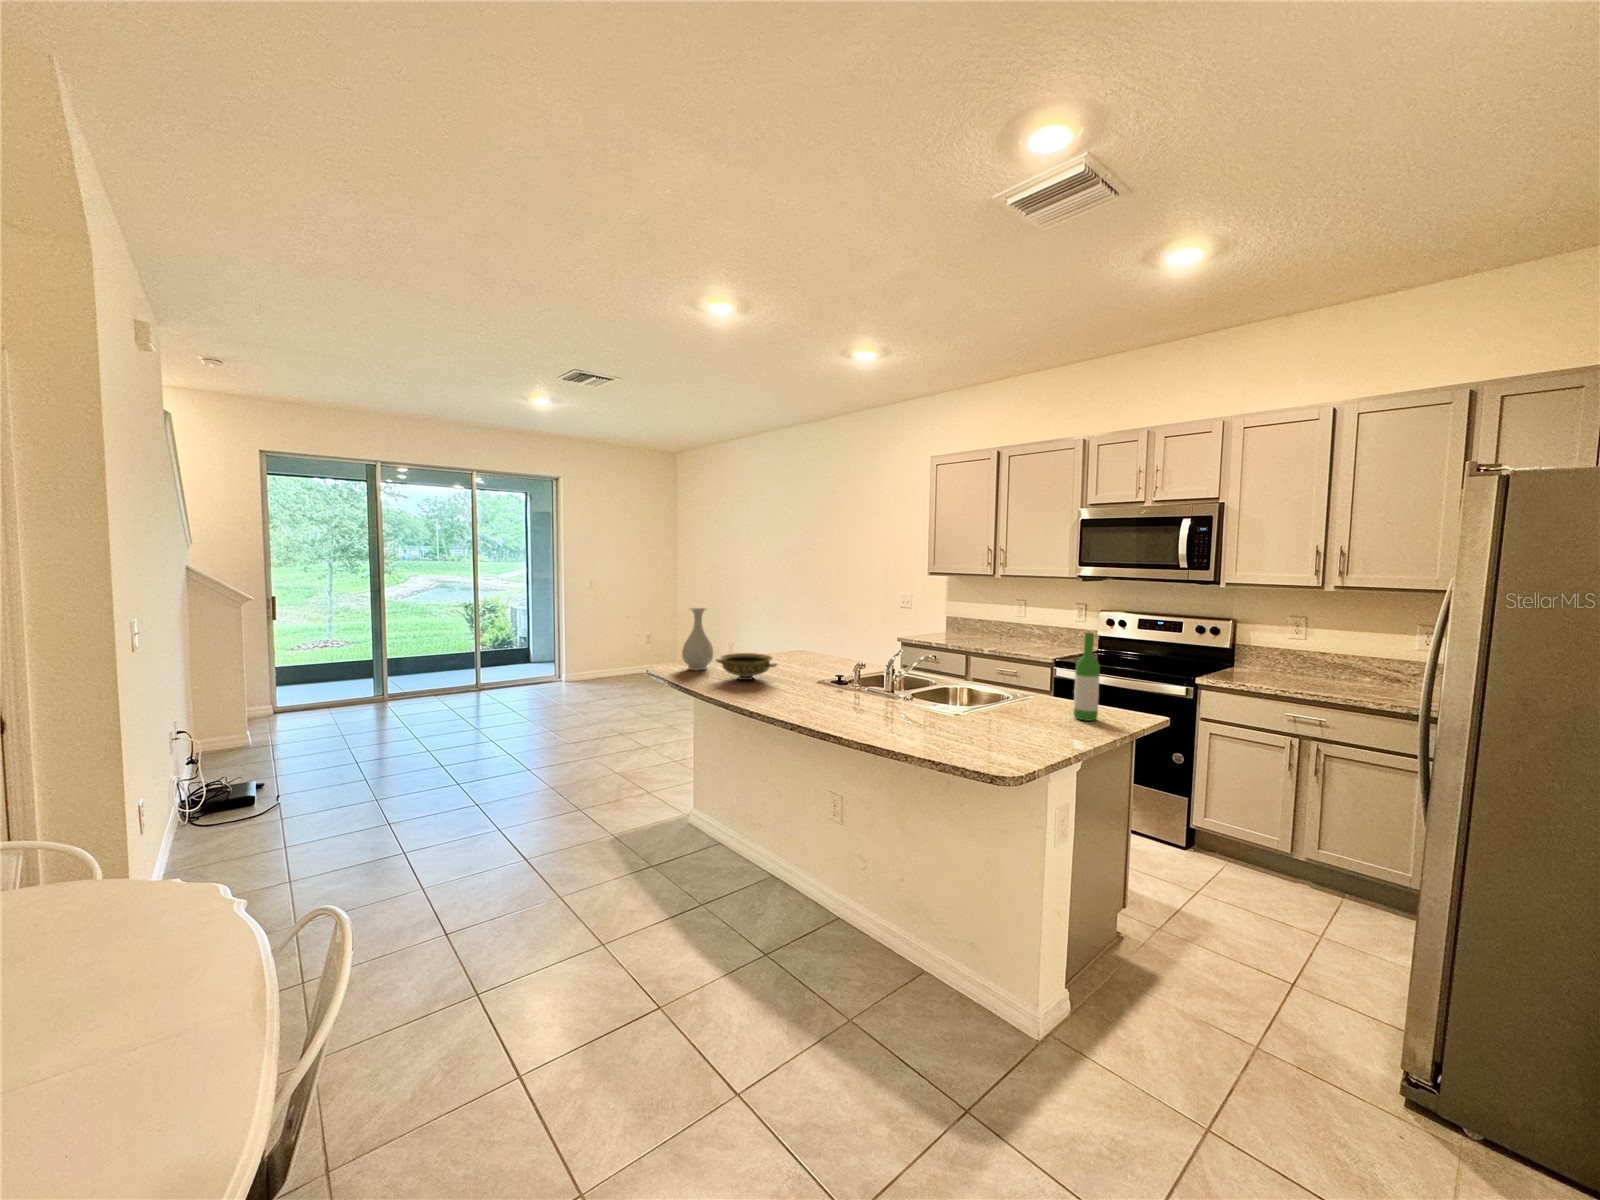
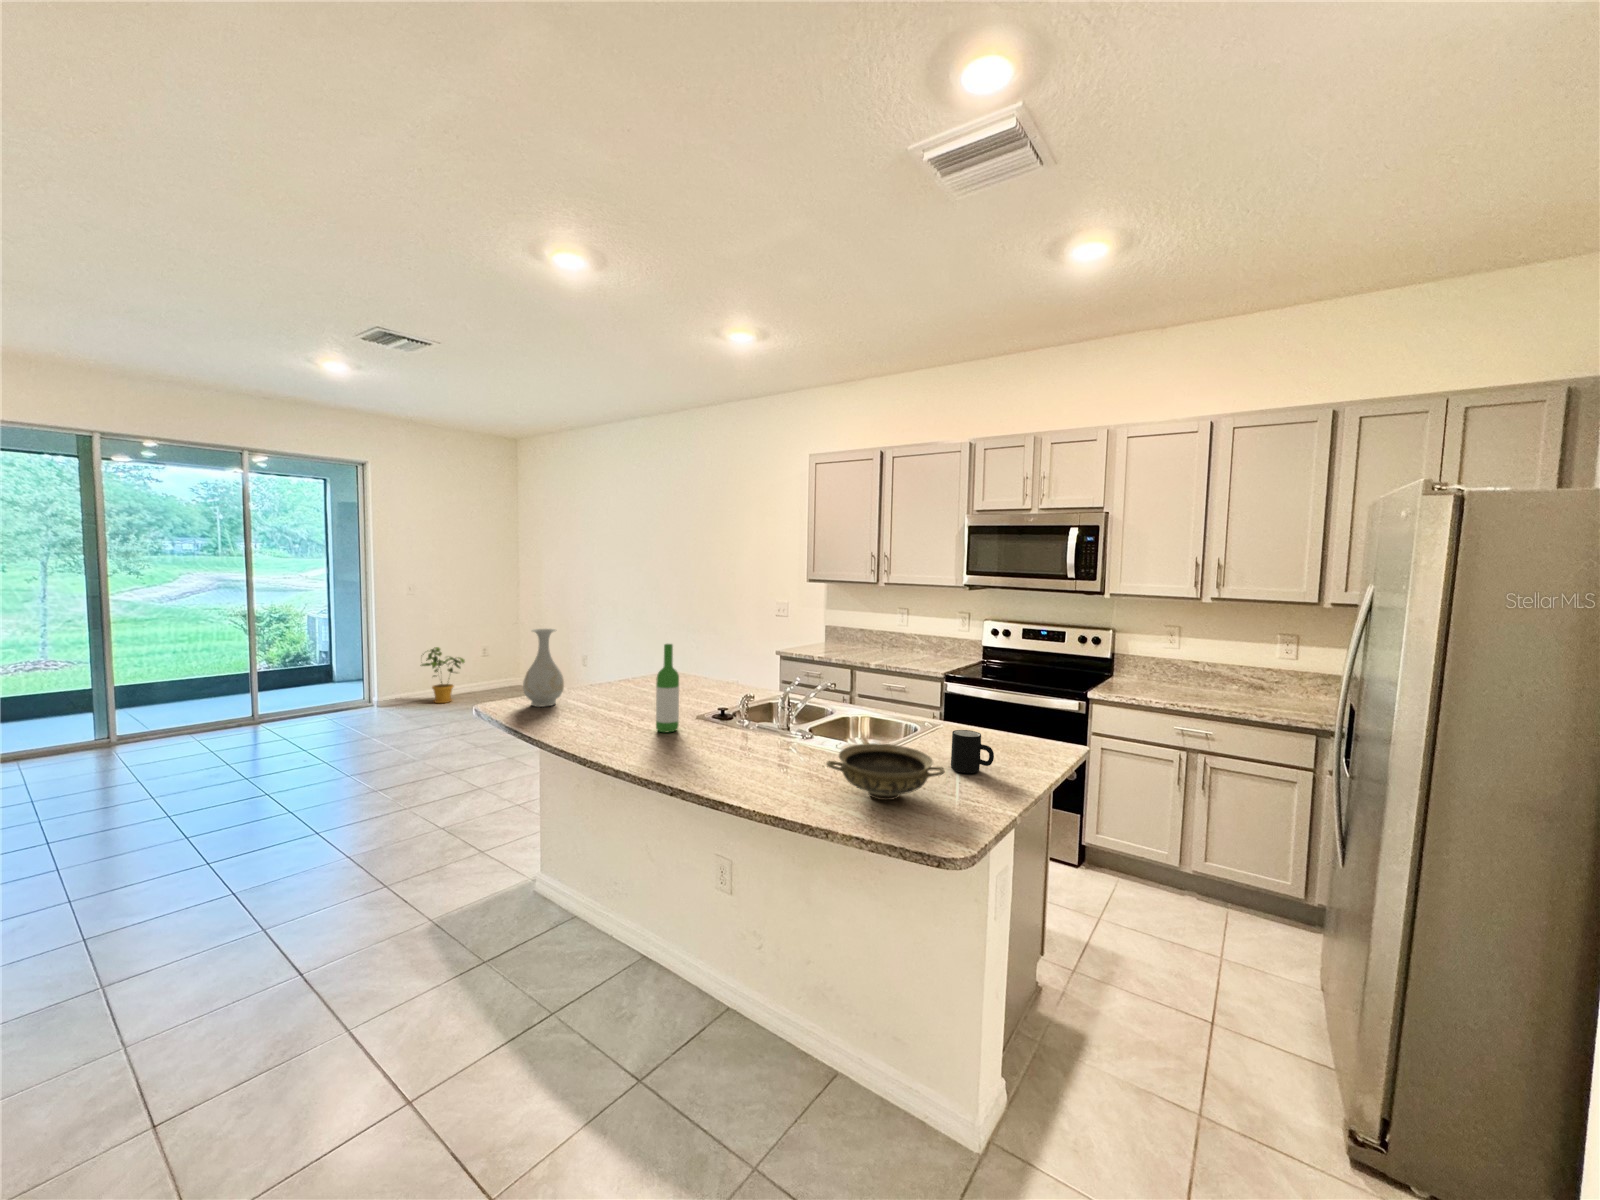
wine bottle: present [1074,633,1100,721] -> present [656,644,679,732]
house plant: none [598,634,633,682] -> present [422,647,465,703]
ceramic bowl: present [716,653,777,680] -> present [827,743,945,800]
mug: none [1028,692,1065,728] -> present [951,730,994,773]

